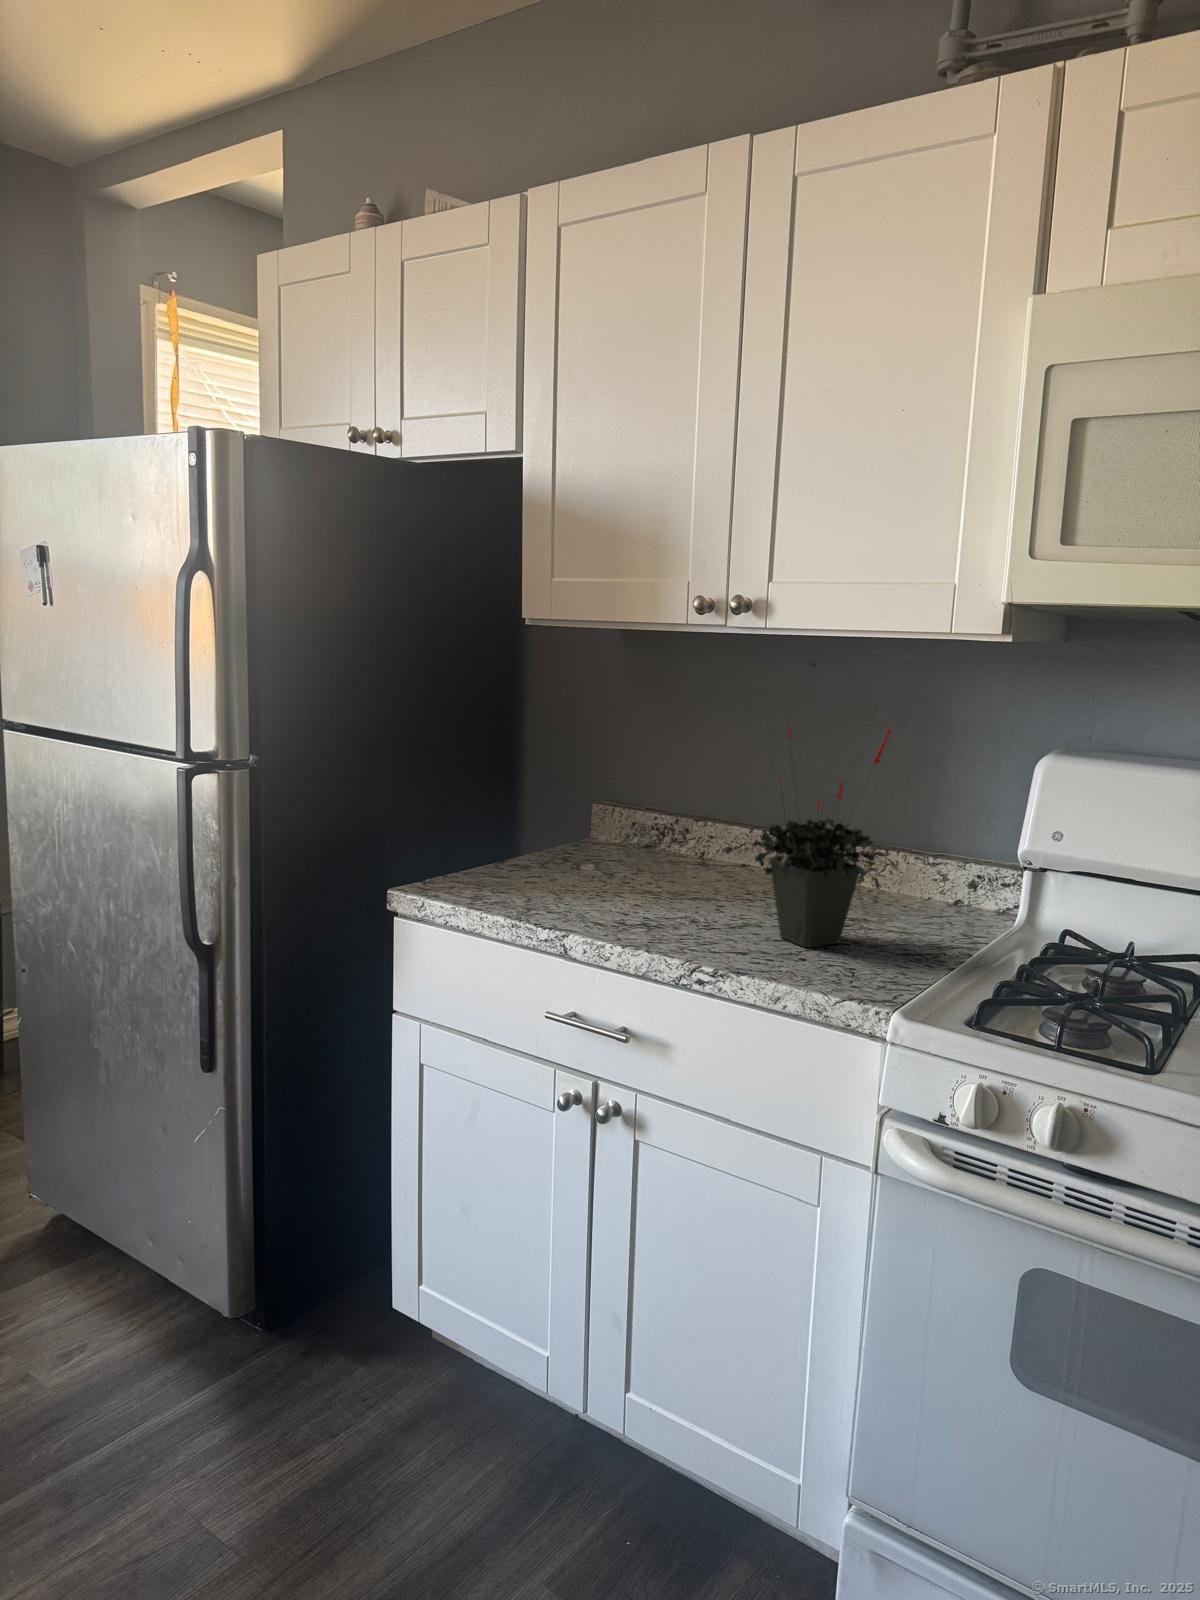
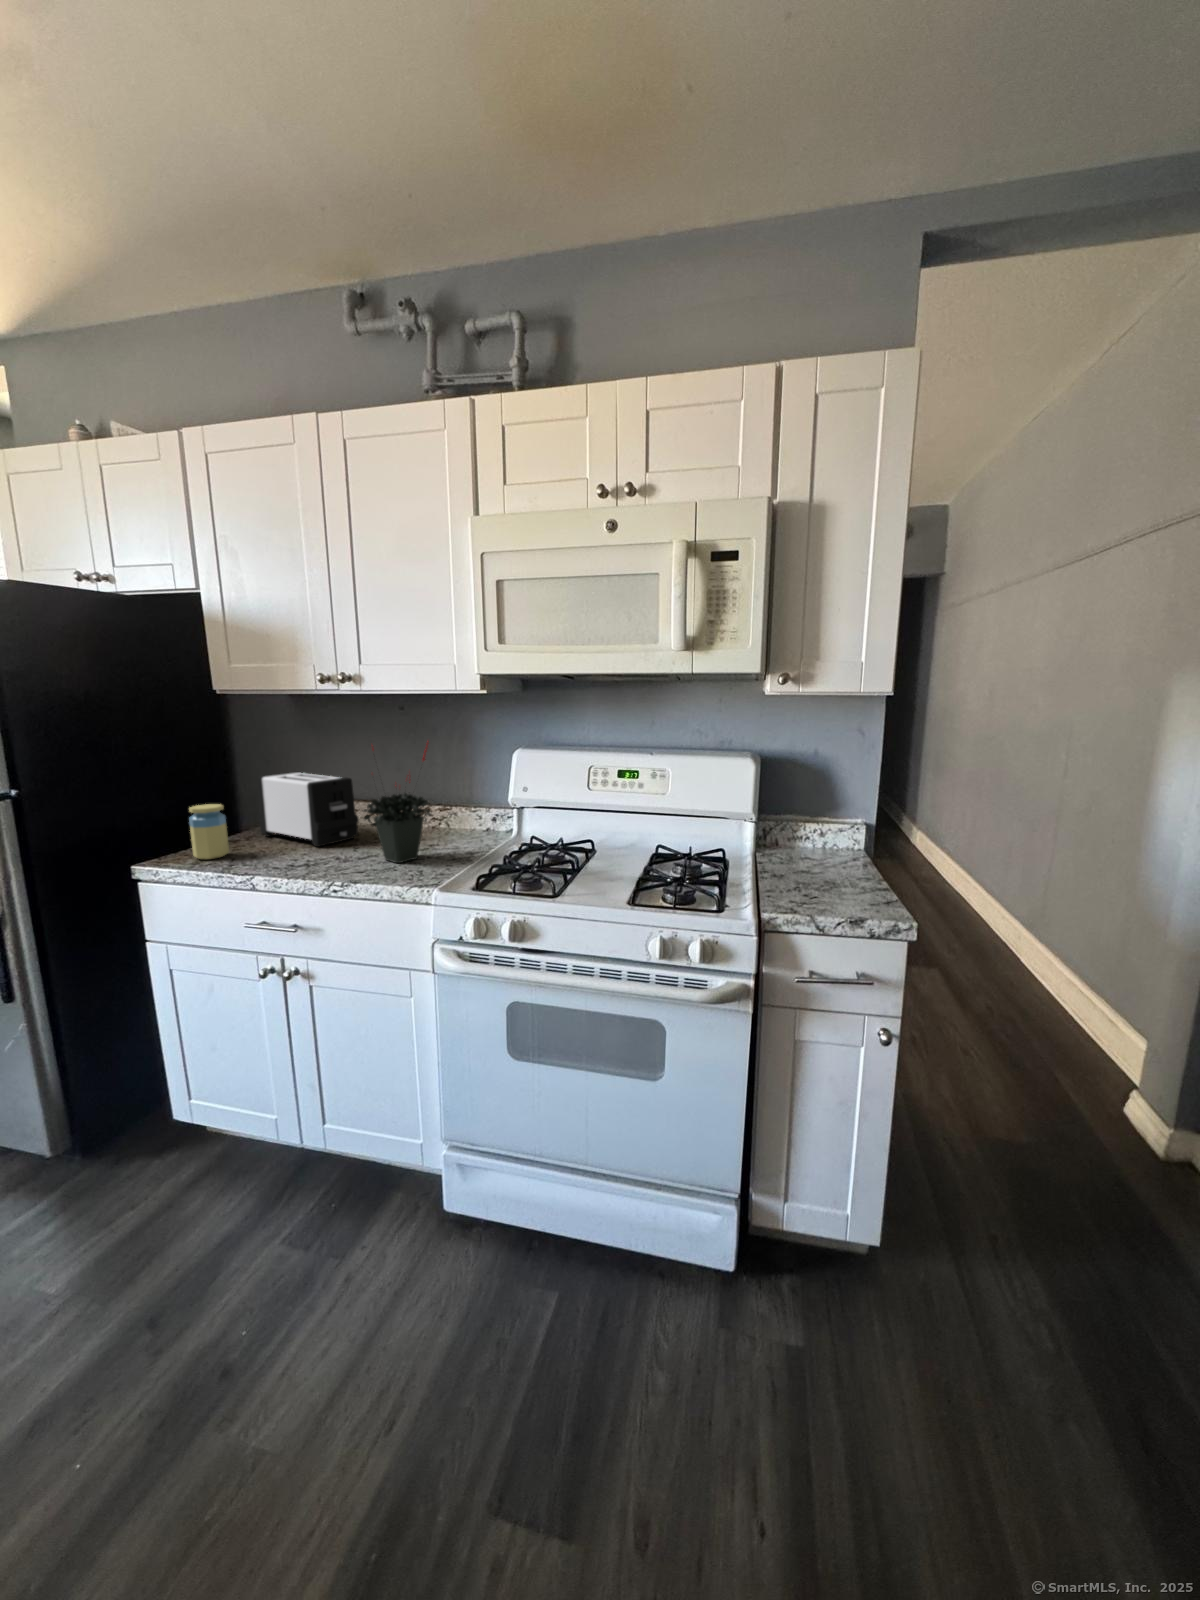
toaster: none [559,759,726,895] -> present [258,772,359,847]
jar: none [469,802,523,895] -> present [189,804,229,859]

